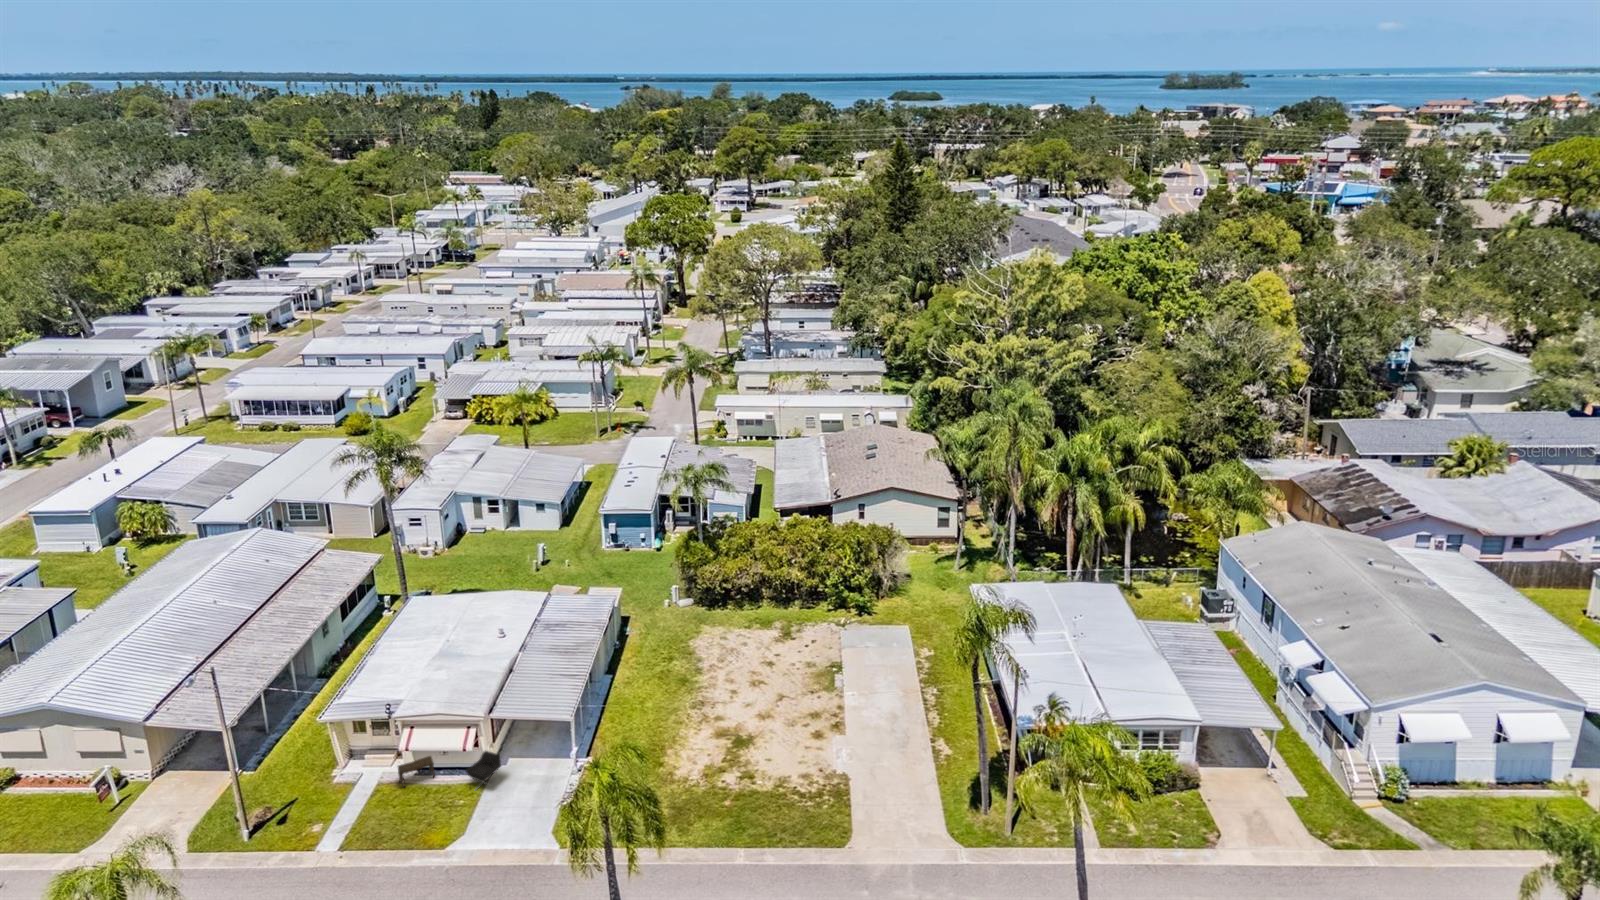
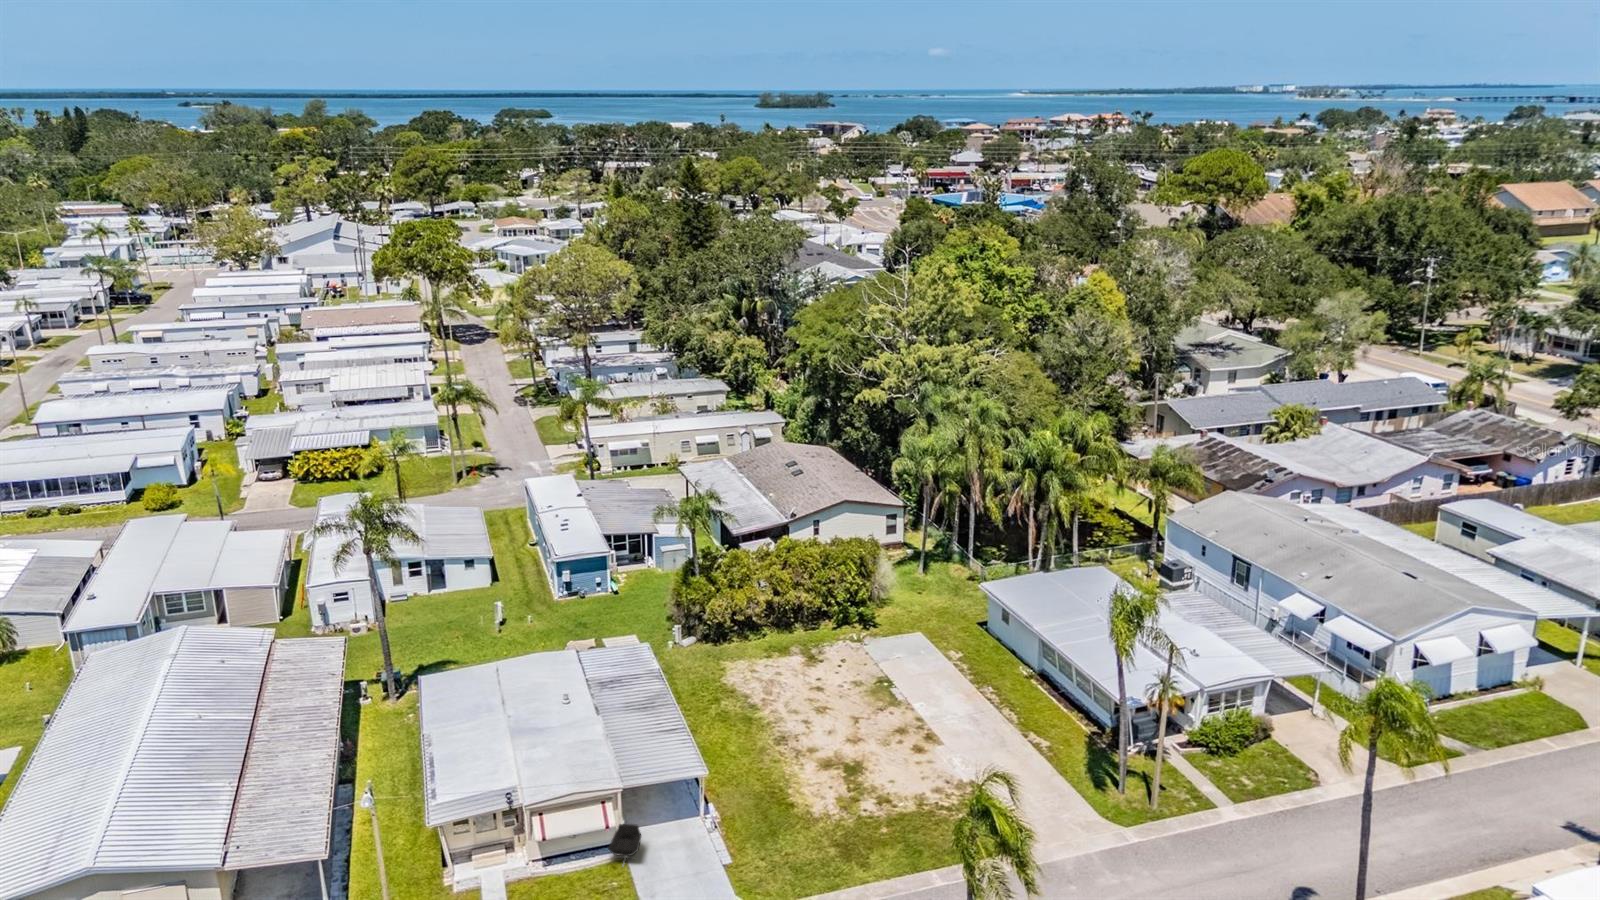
bench: present [398,756,435,787] -> none [531,841,570,881]

